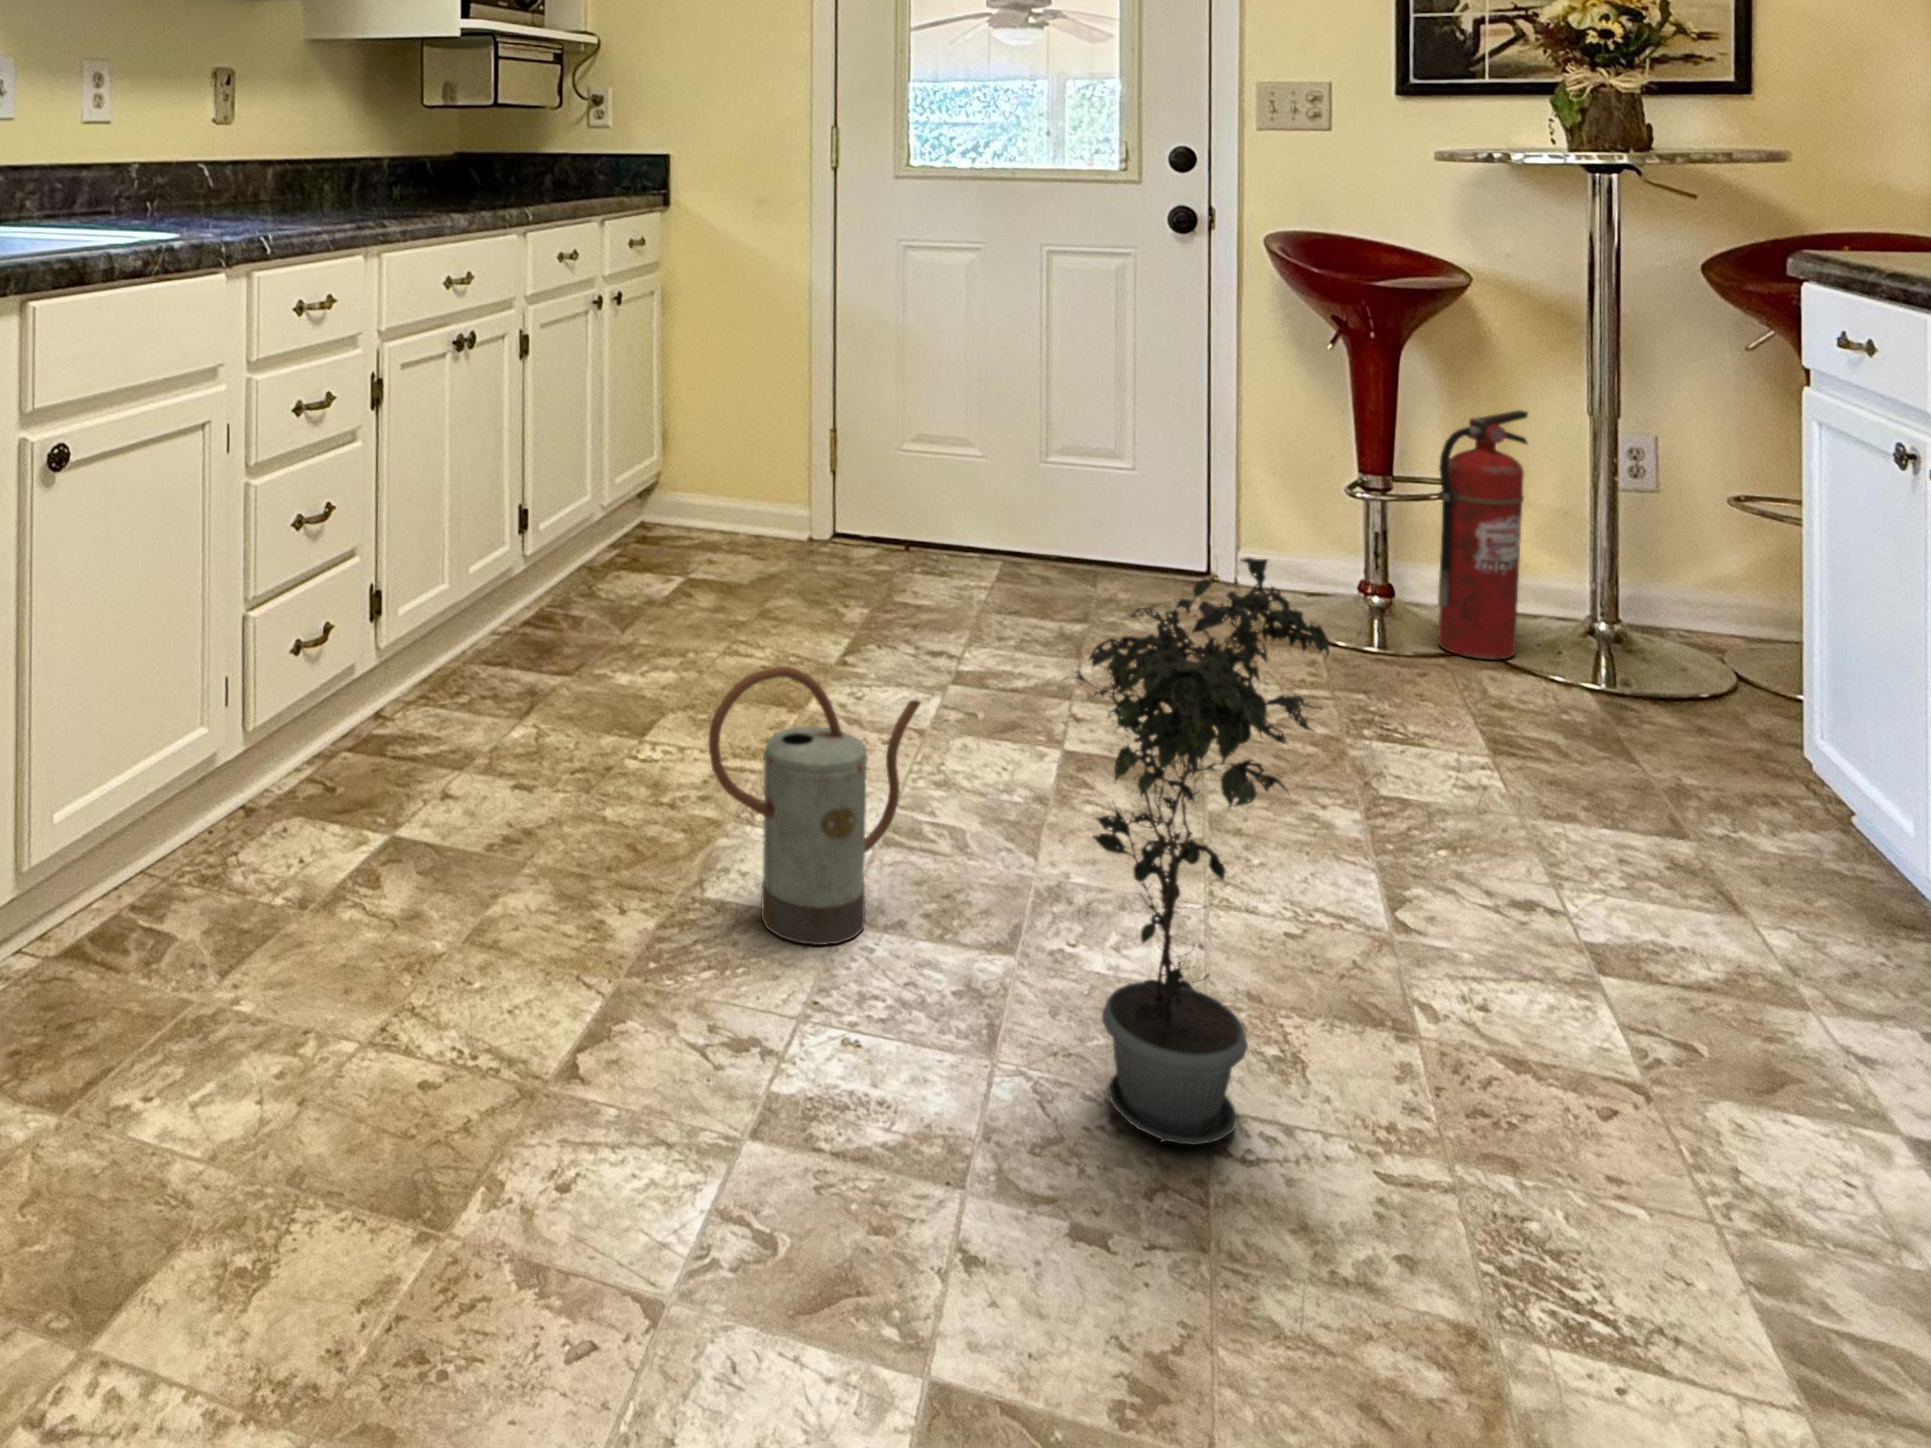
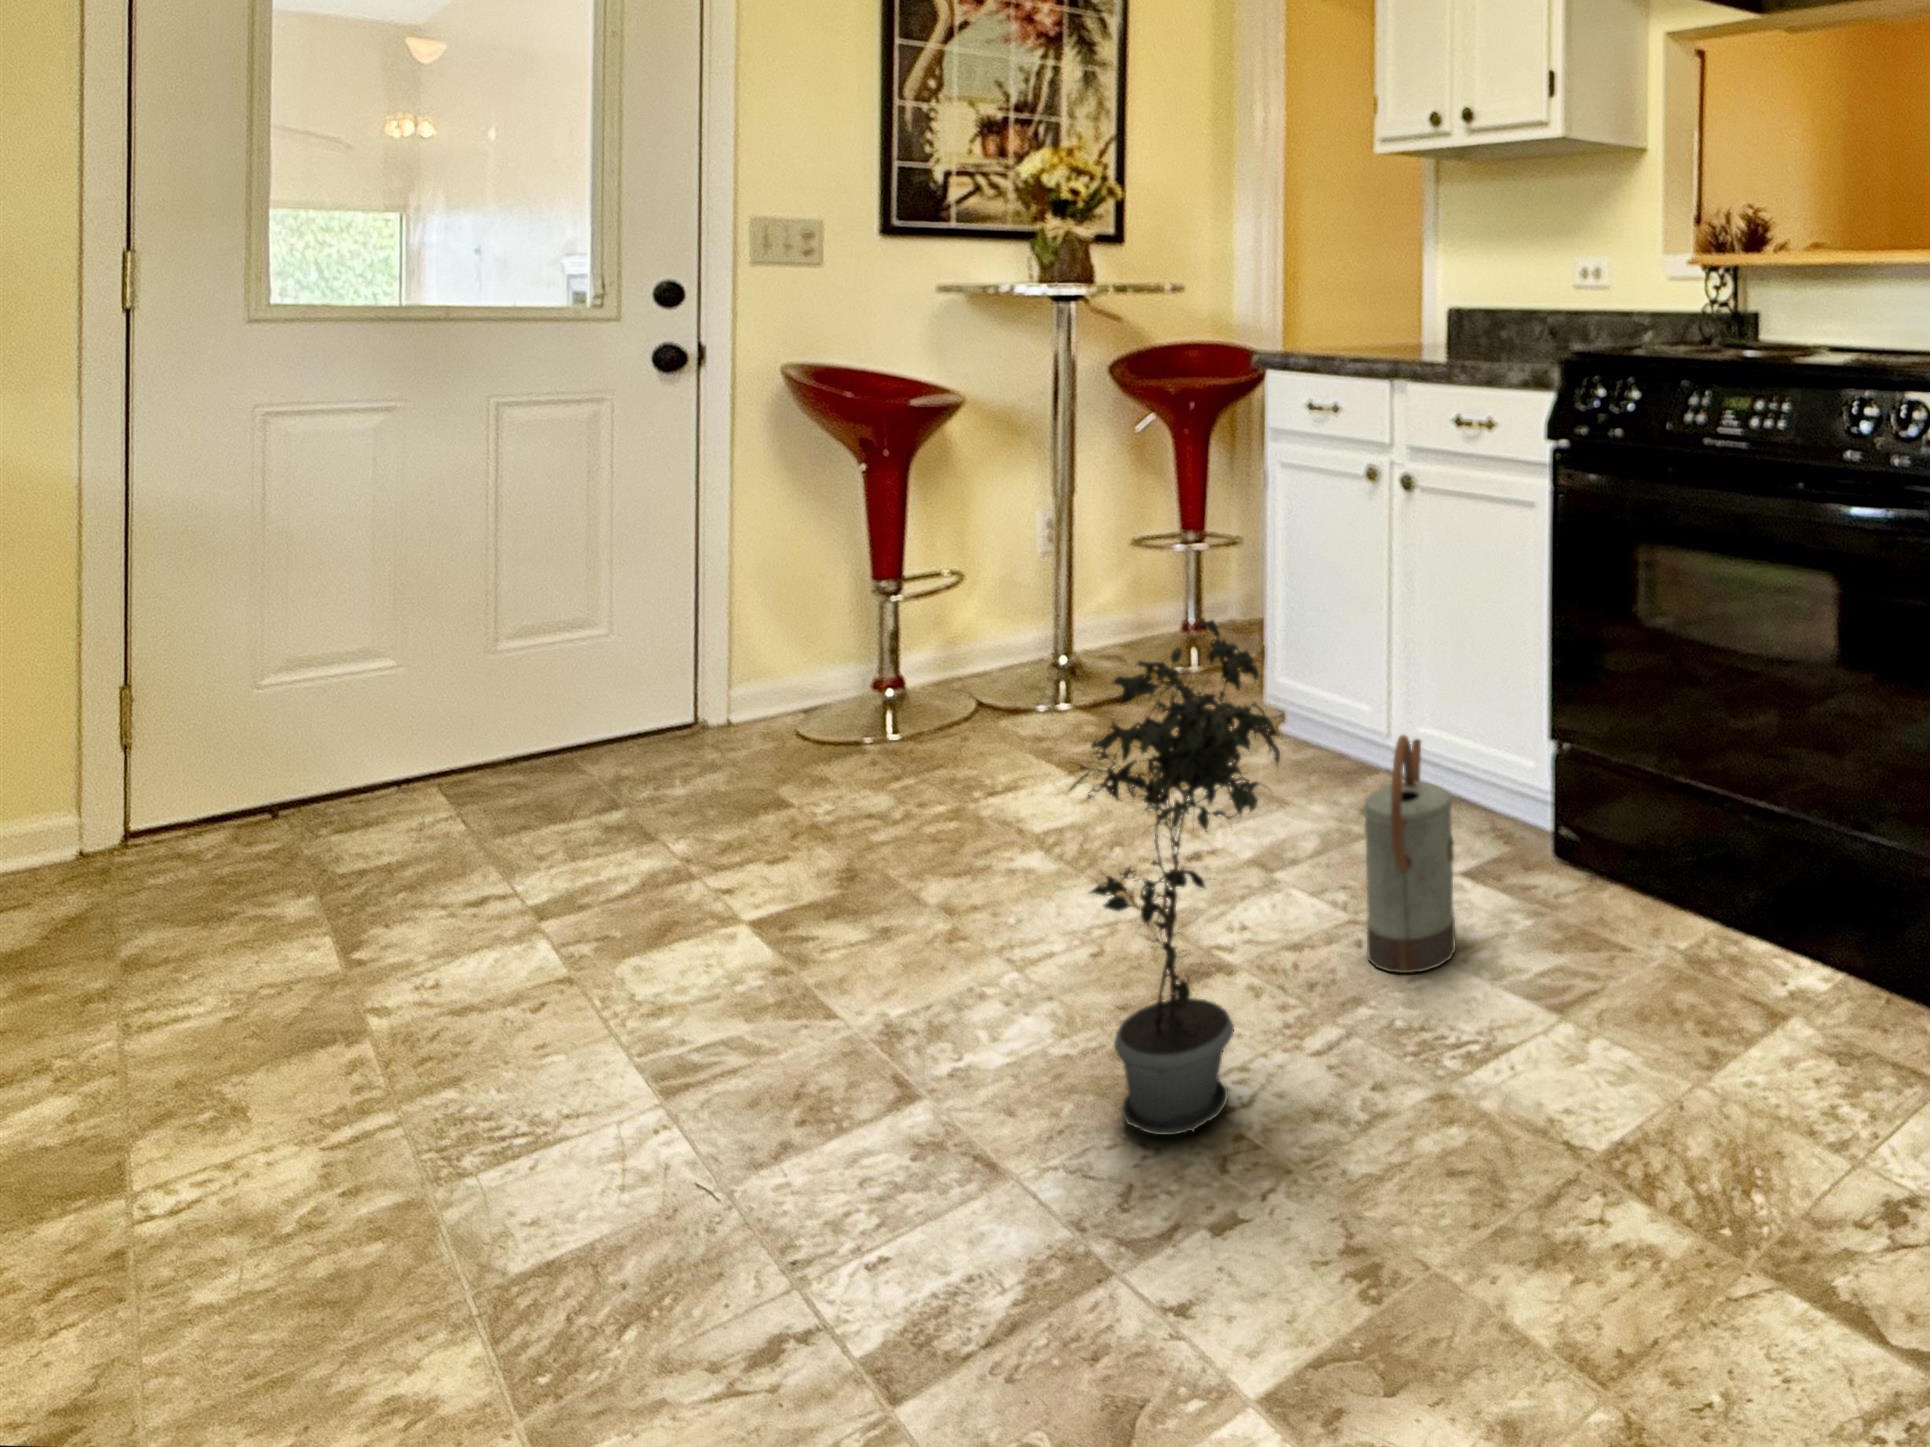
fire extinguisher: present [1438,410,1528,660] -> none [943,506,1006,716]
watering can: present [709,666,921,945] -> present [1364,735,1456,973]

